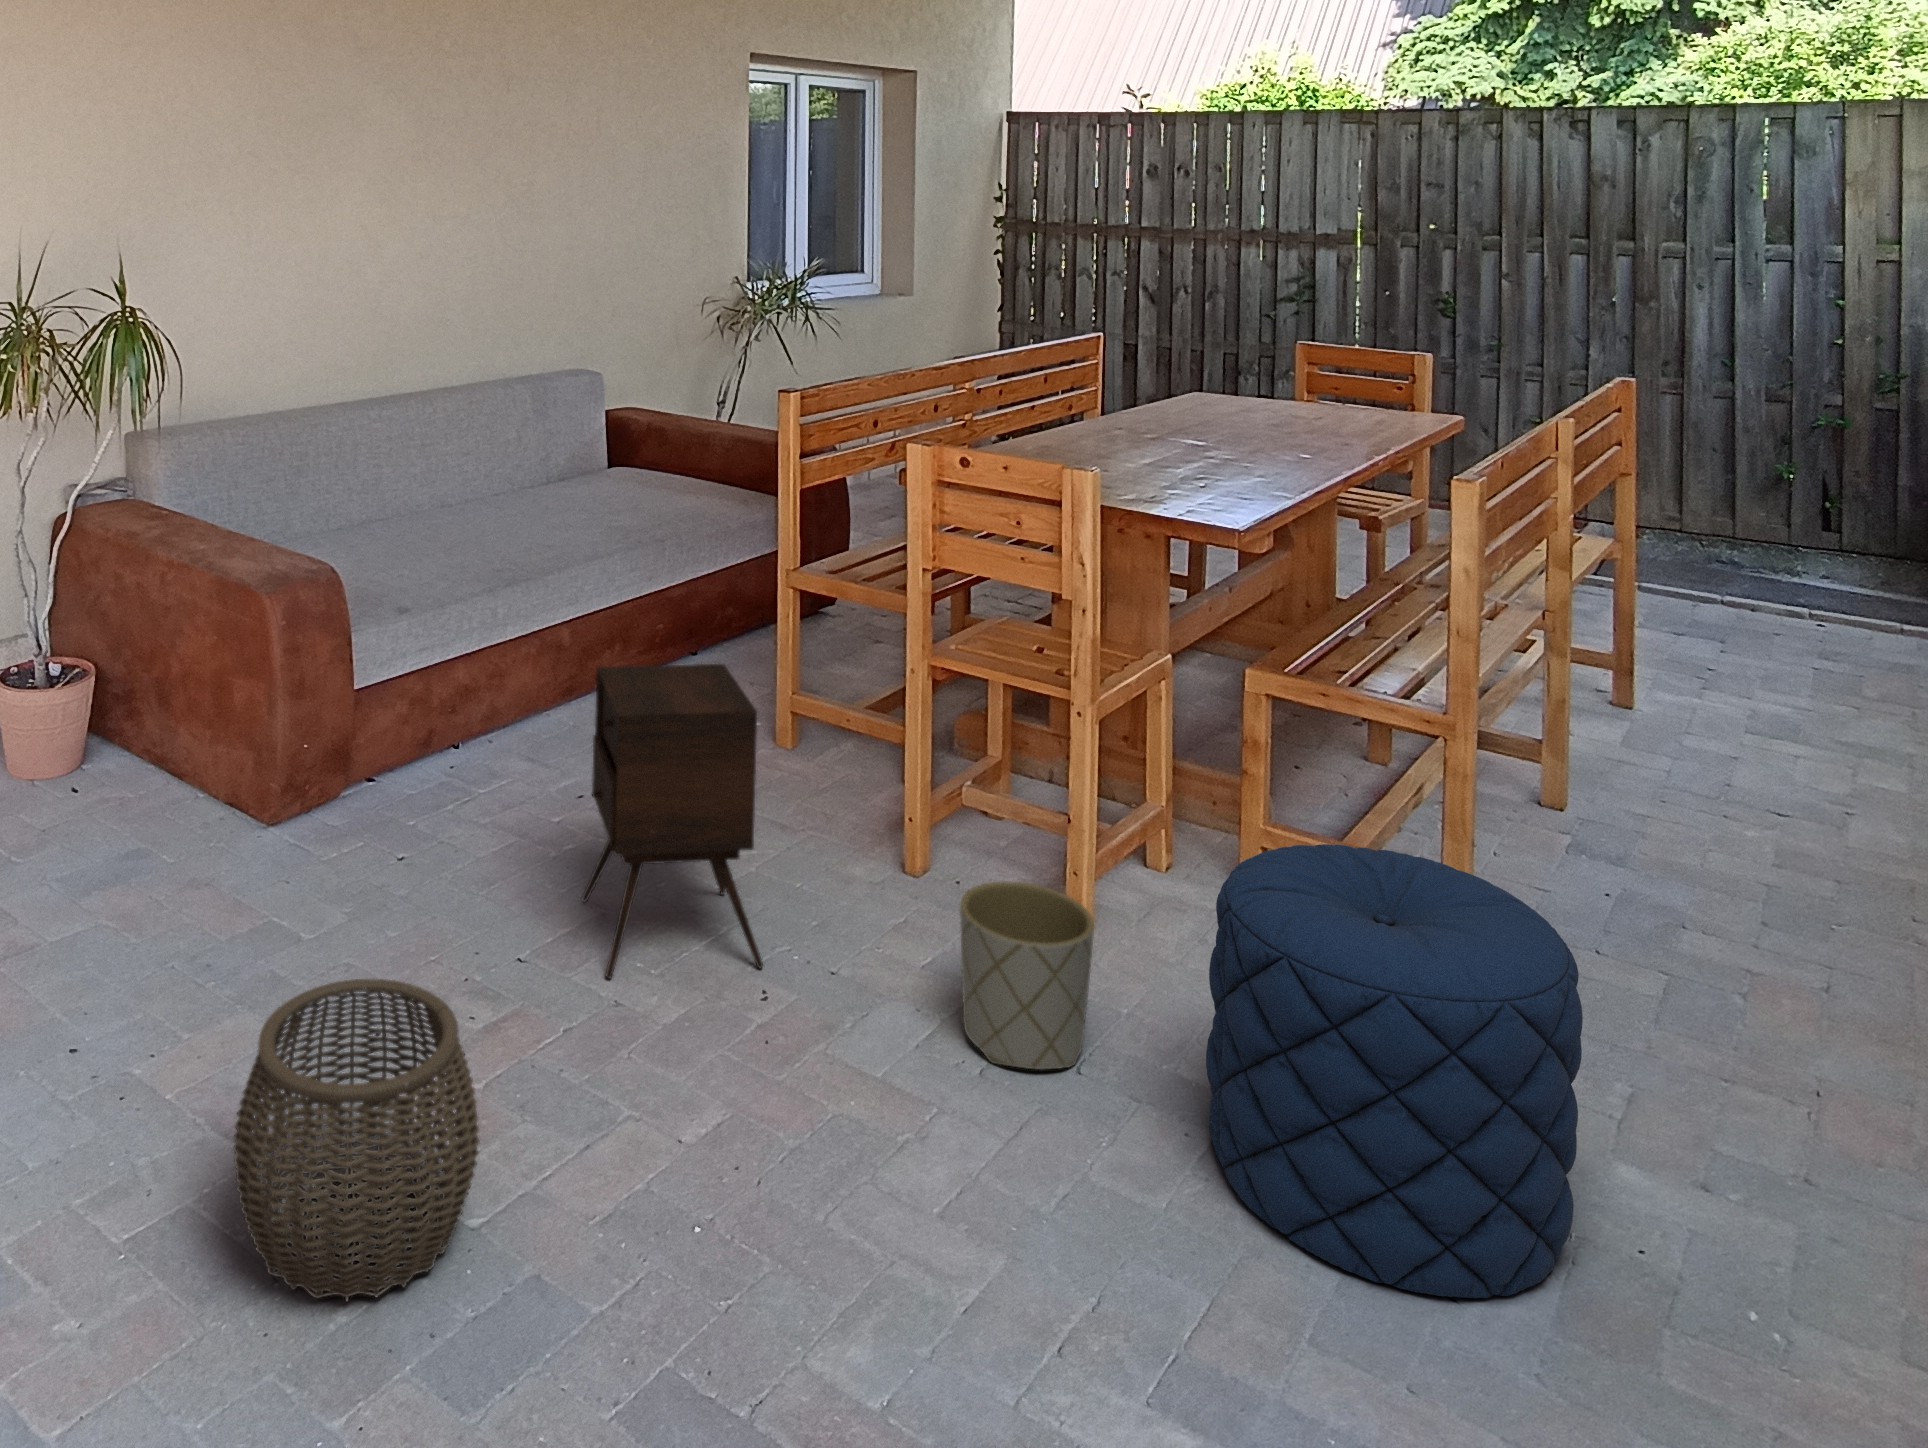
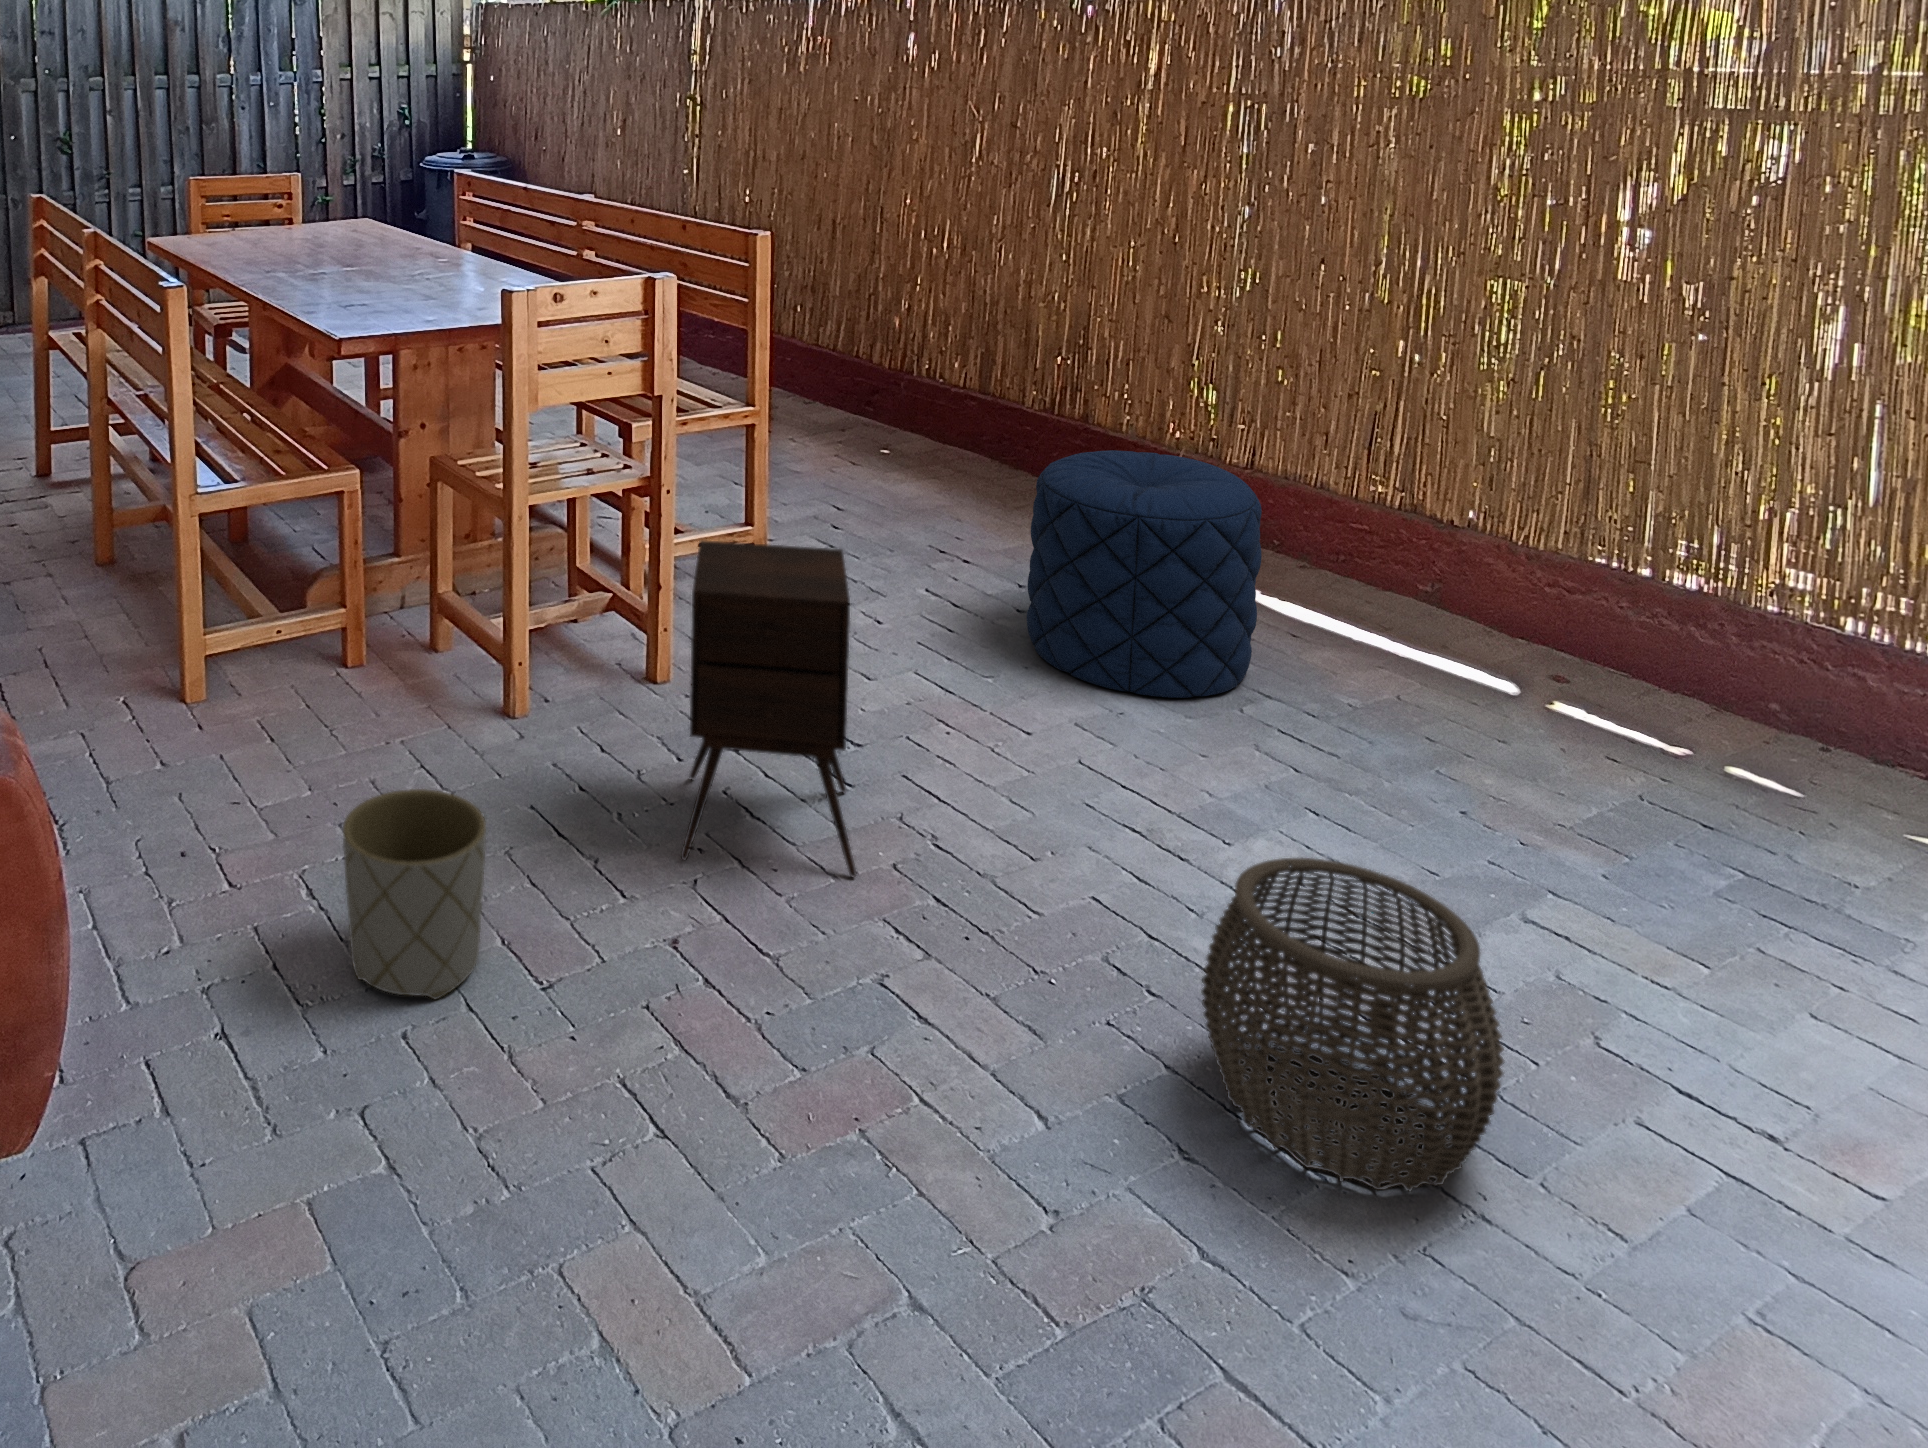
planter: present [960,882,1094,1069] -> present [343,789,486,999]

